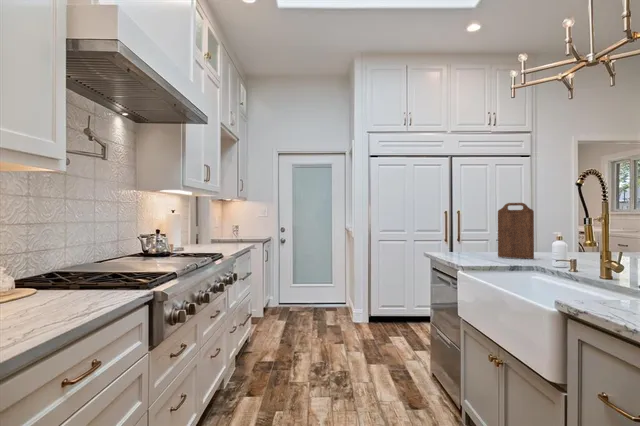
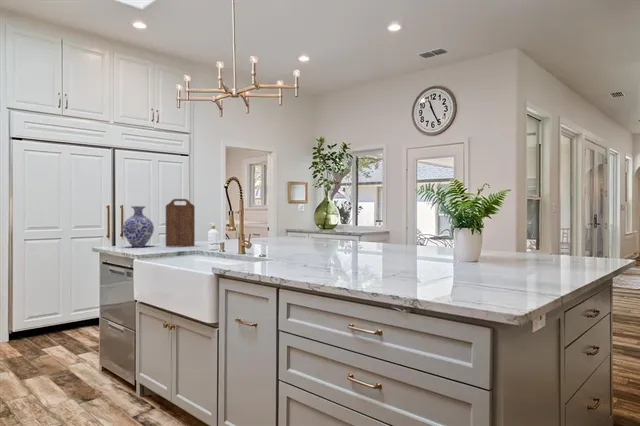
vase: none [452,212,485,255] -> present [123,206,154,247]

